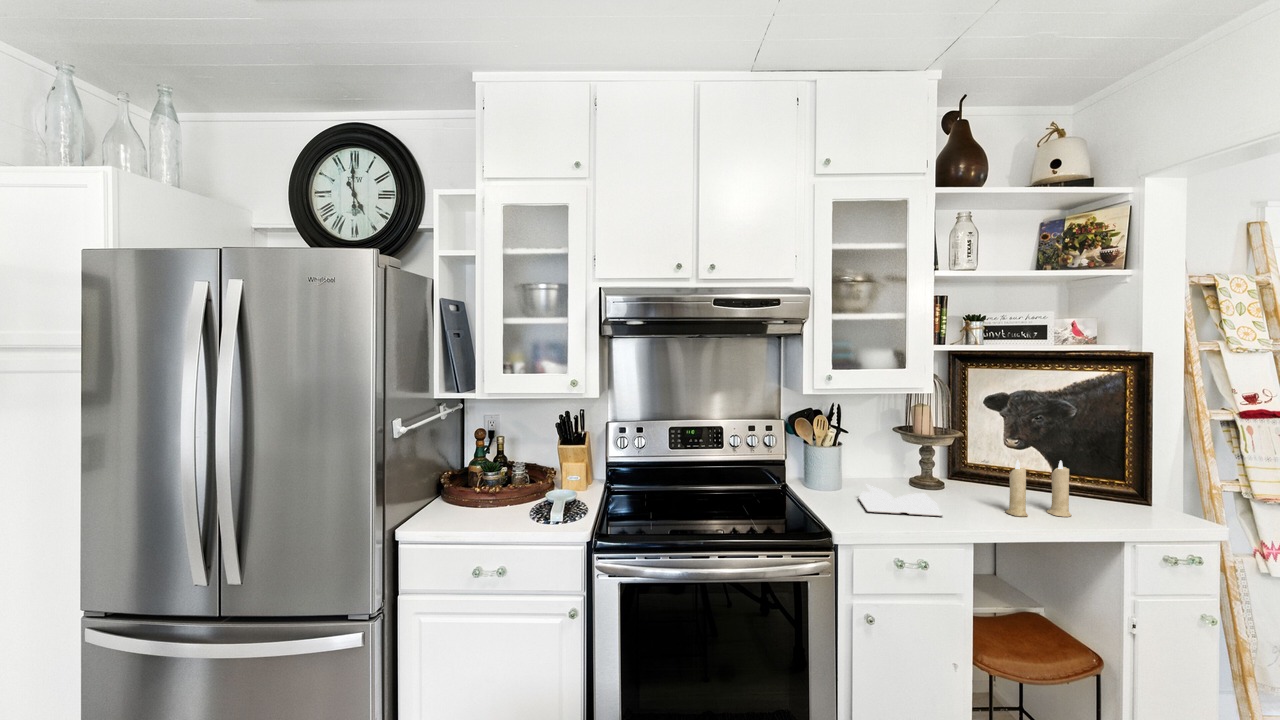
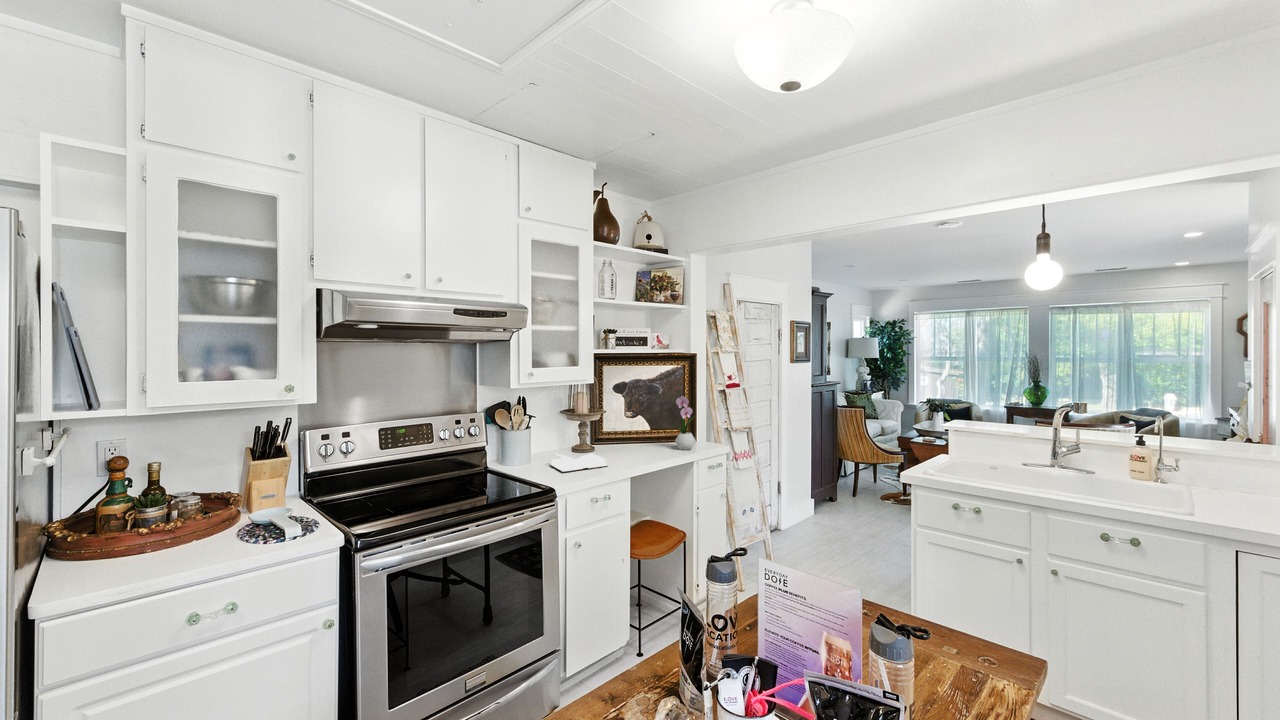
flower arrangement: none [1091,409,1140,518] -> present [675,388,696,450]
candle: present [1005,460,1071,517] -> none [637,419,669,458]

